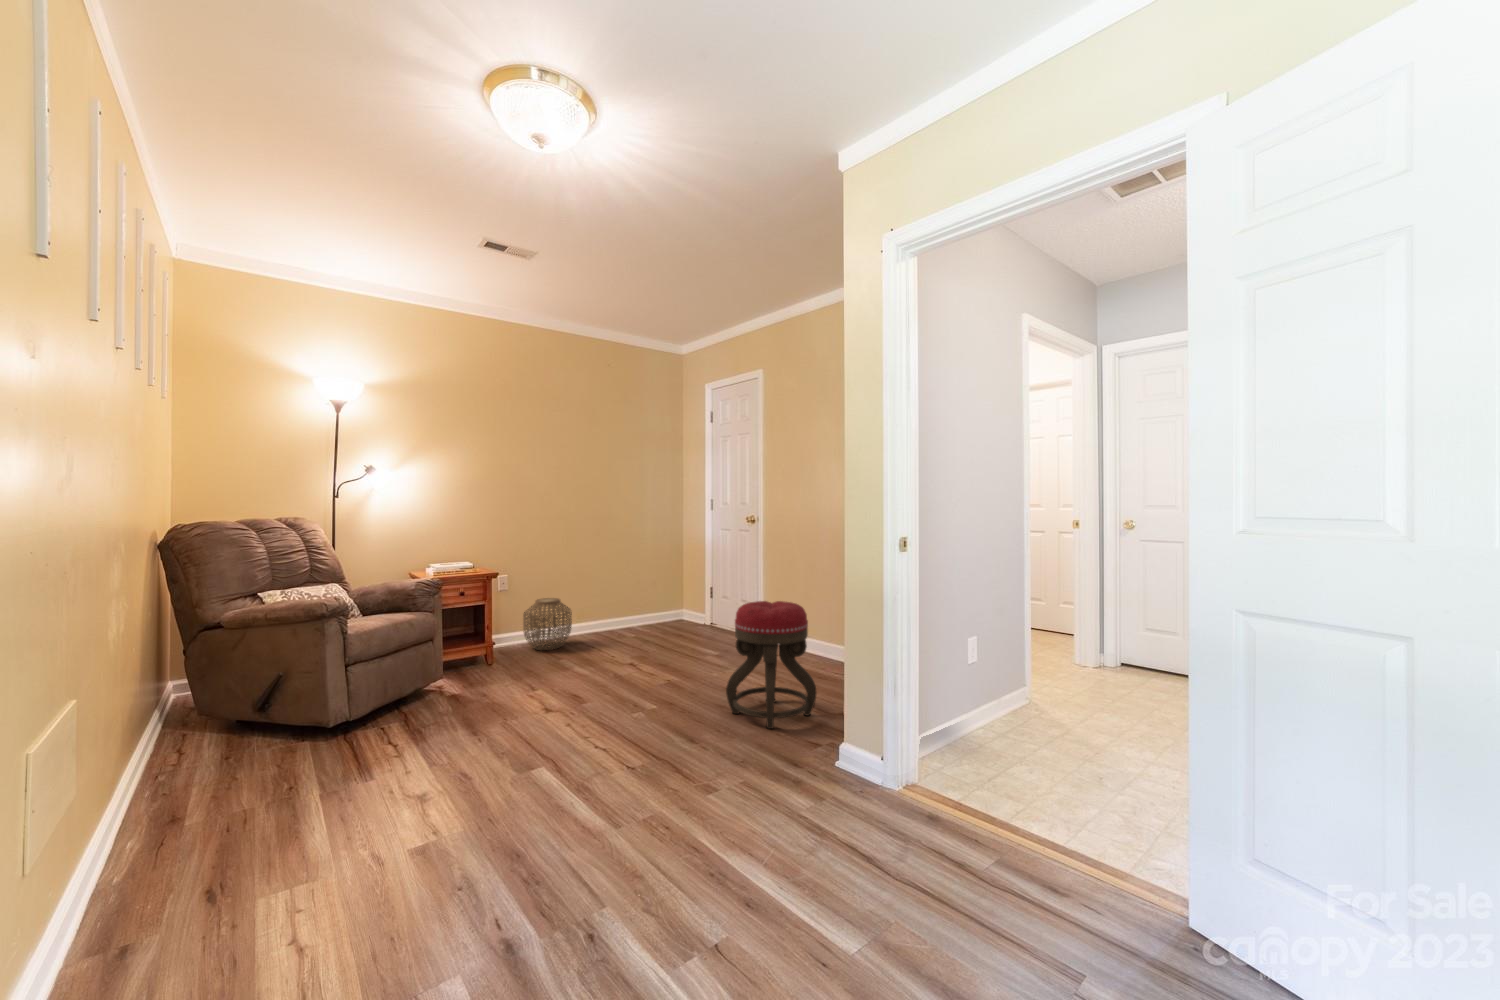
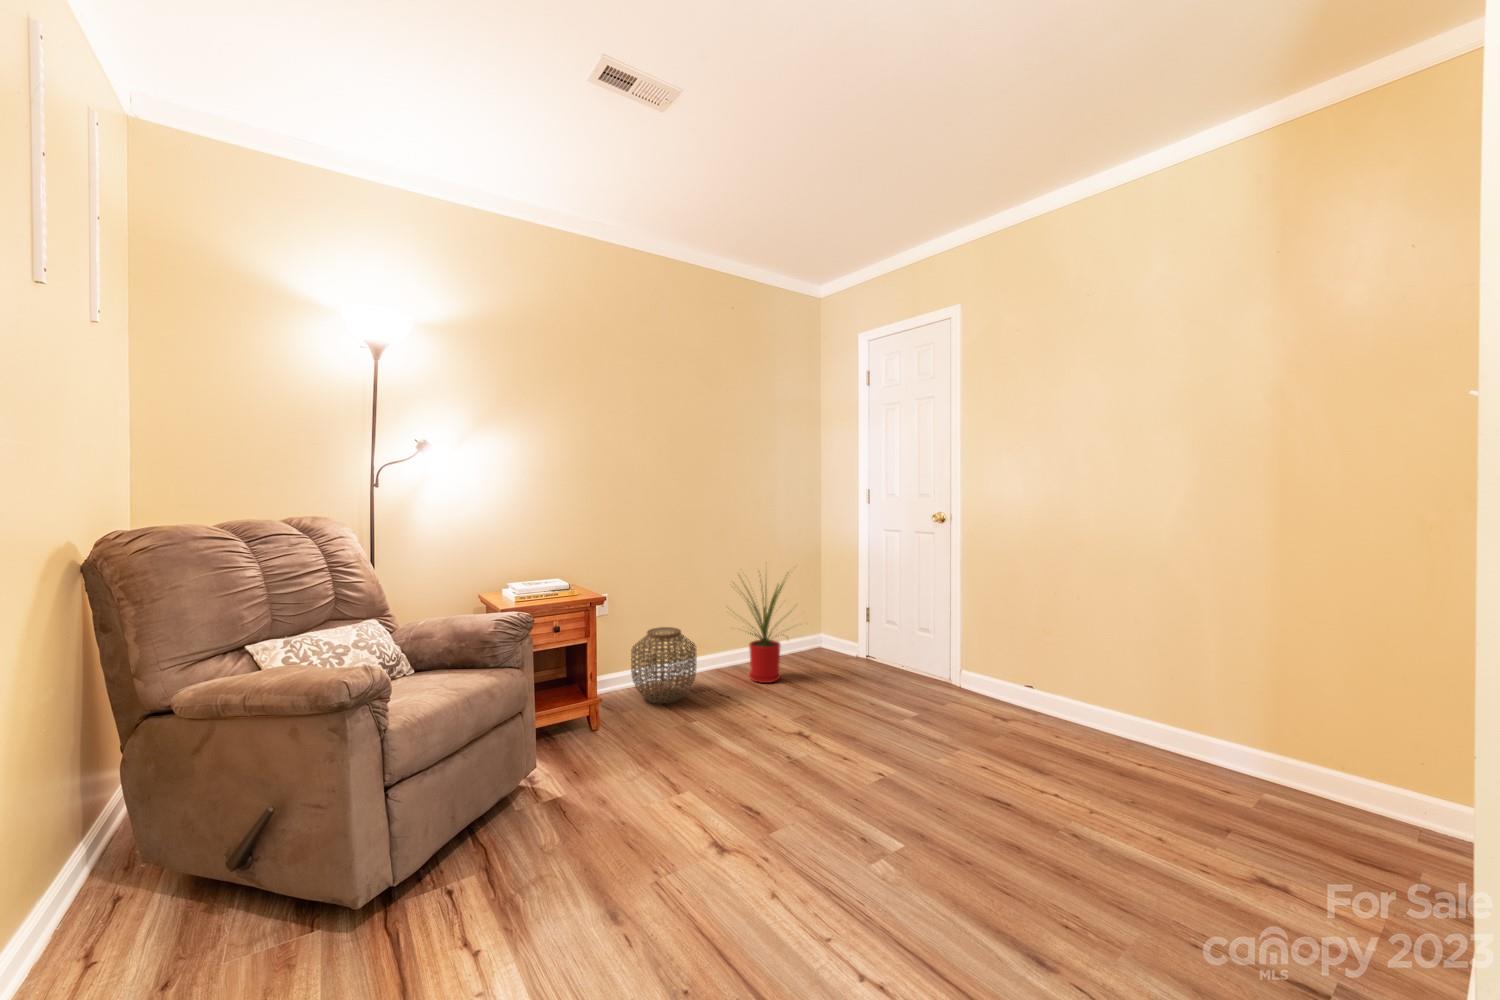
house plant: none [596,552,661,639] -> present [735,572,797,683]
ottoman: present [726,601,816,729] -> none [1041,665,1225,929]

